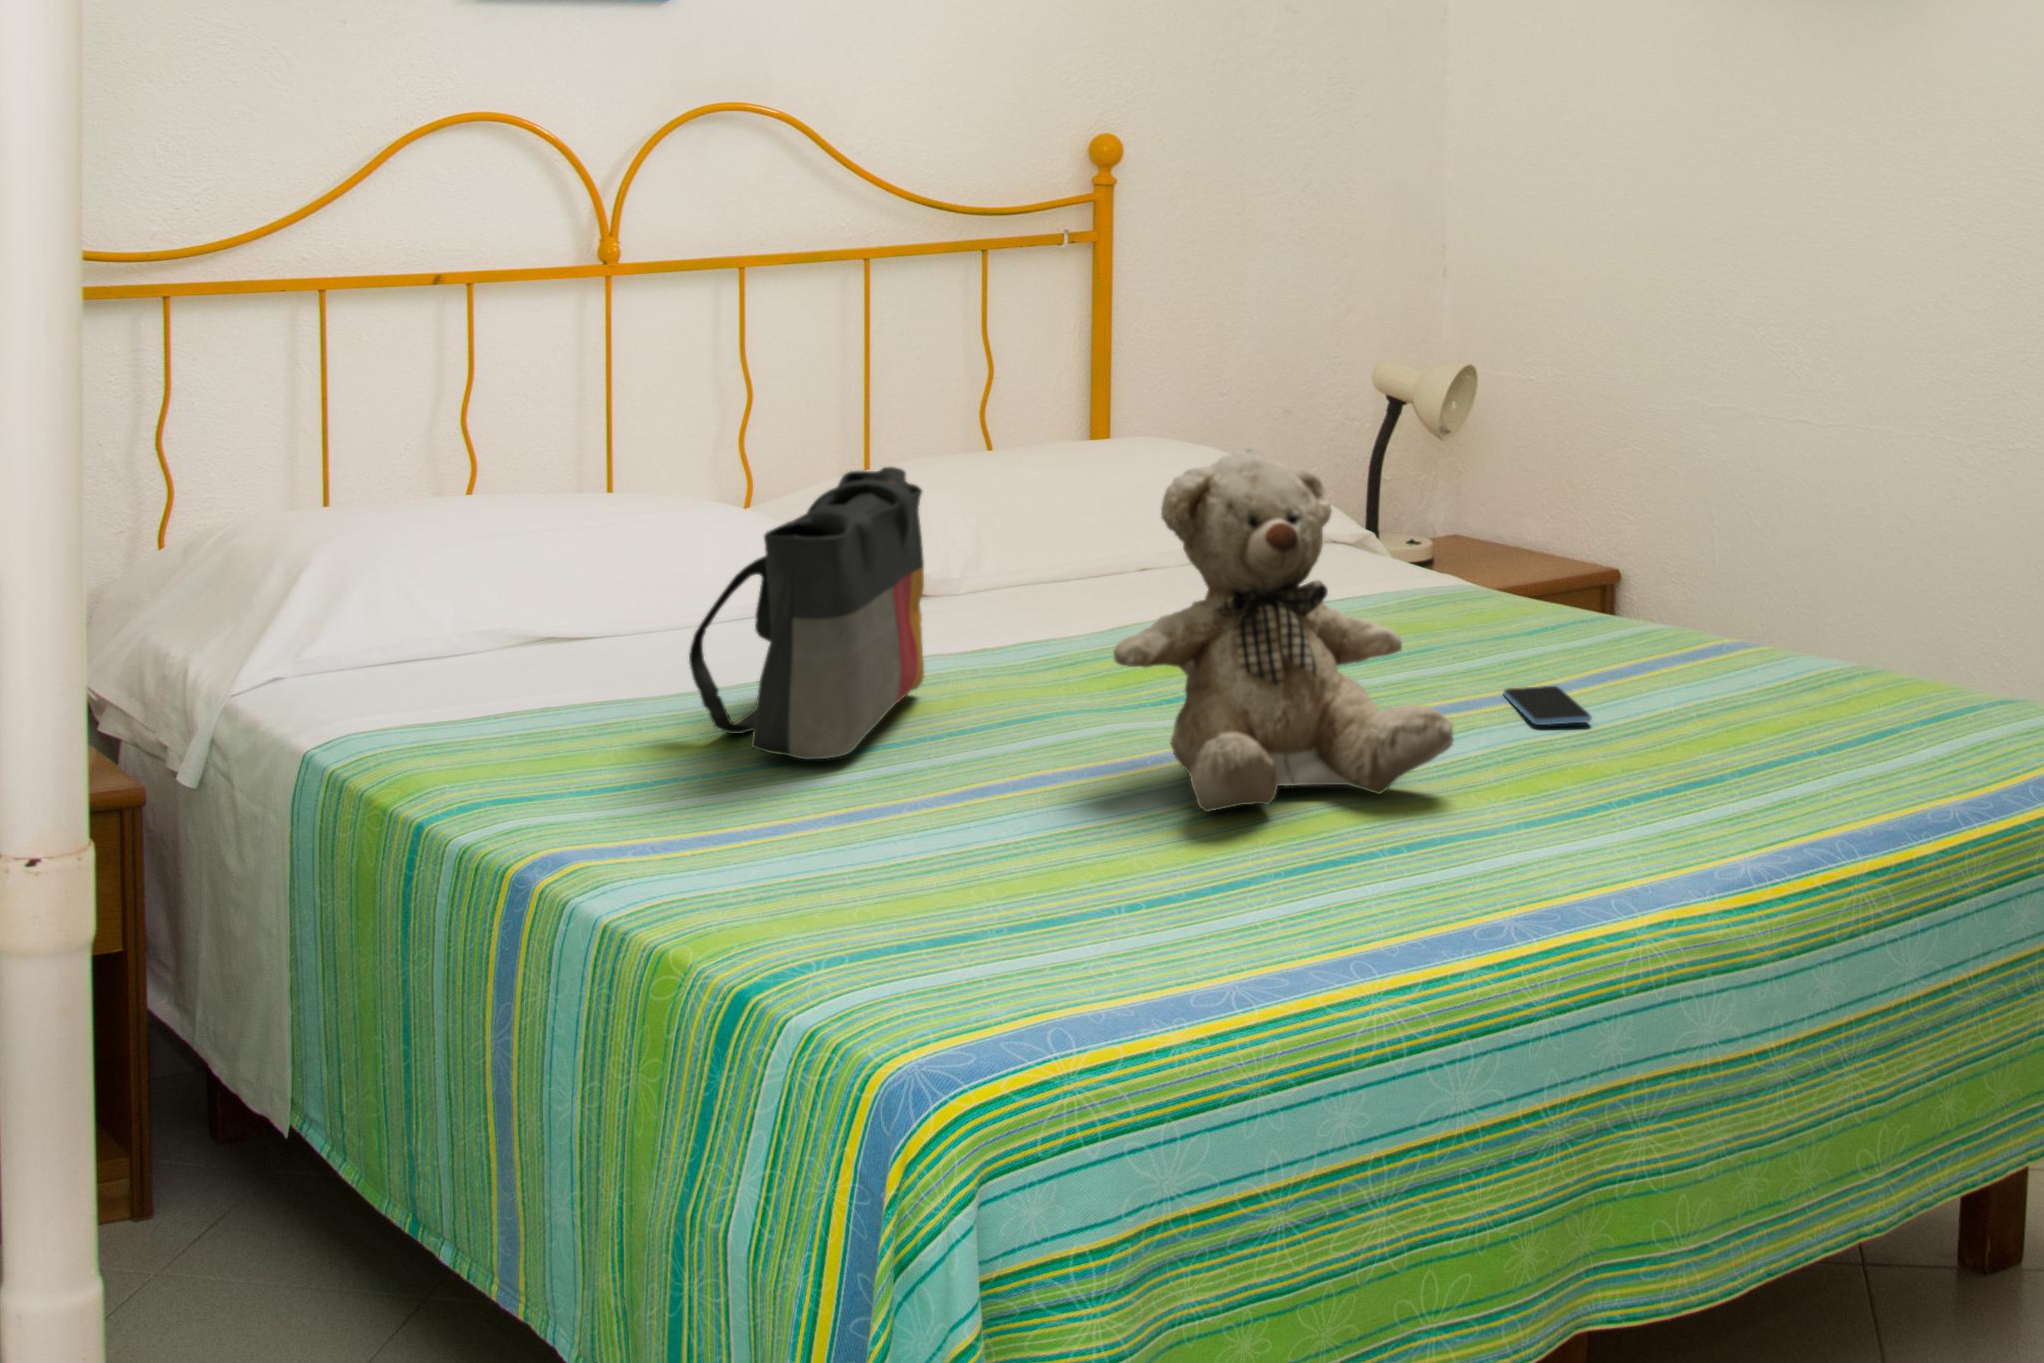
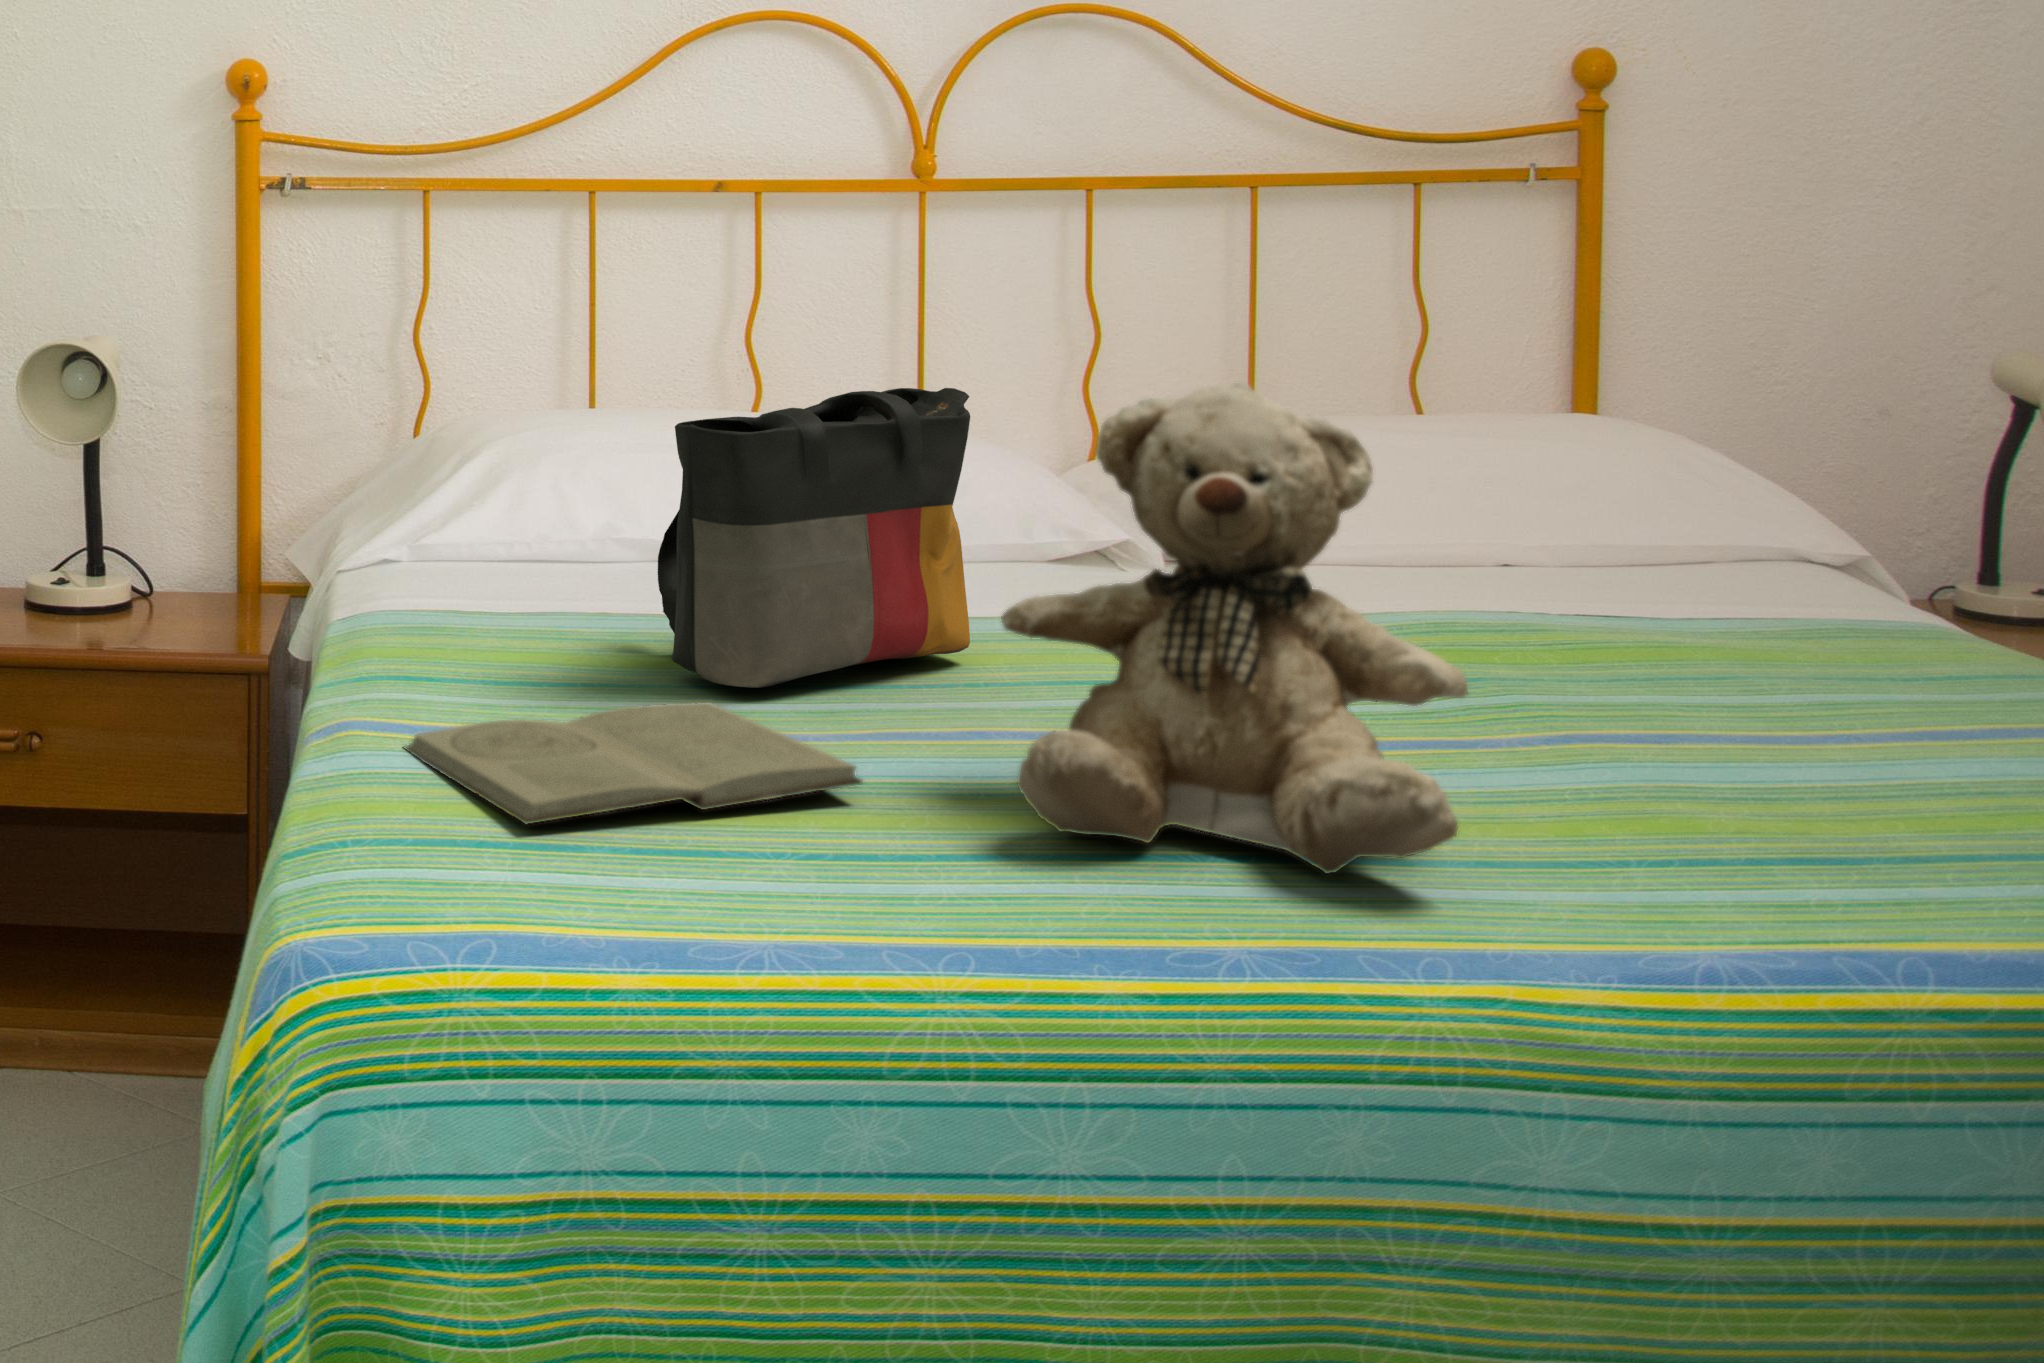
smartphone: present [1503,686,1592,725] -> none [1766,826,1912,890]
book: none [673,777,1063,923] -> present [405,702,862,824]

